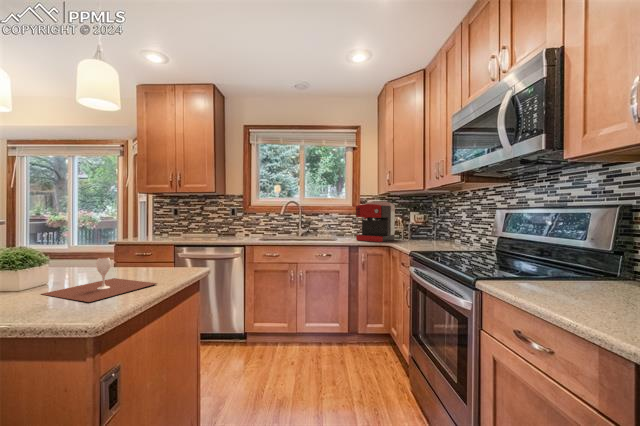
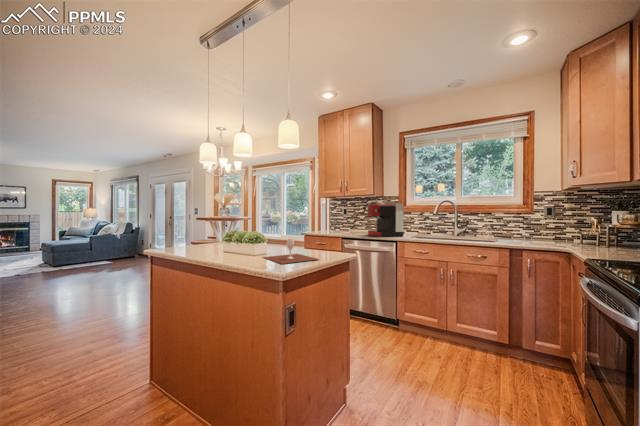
coffee maker: present [356,201,395,242] -> present [367,202,404,237]

